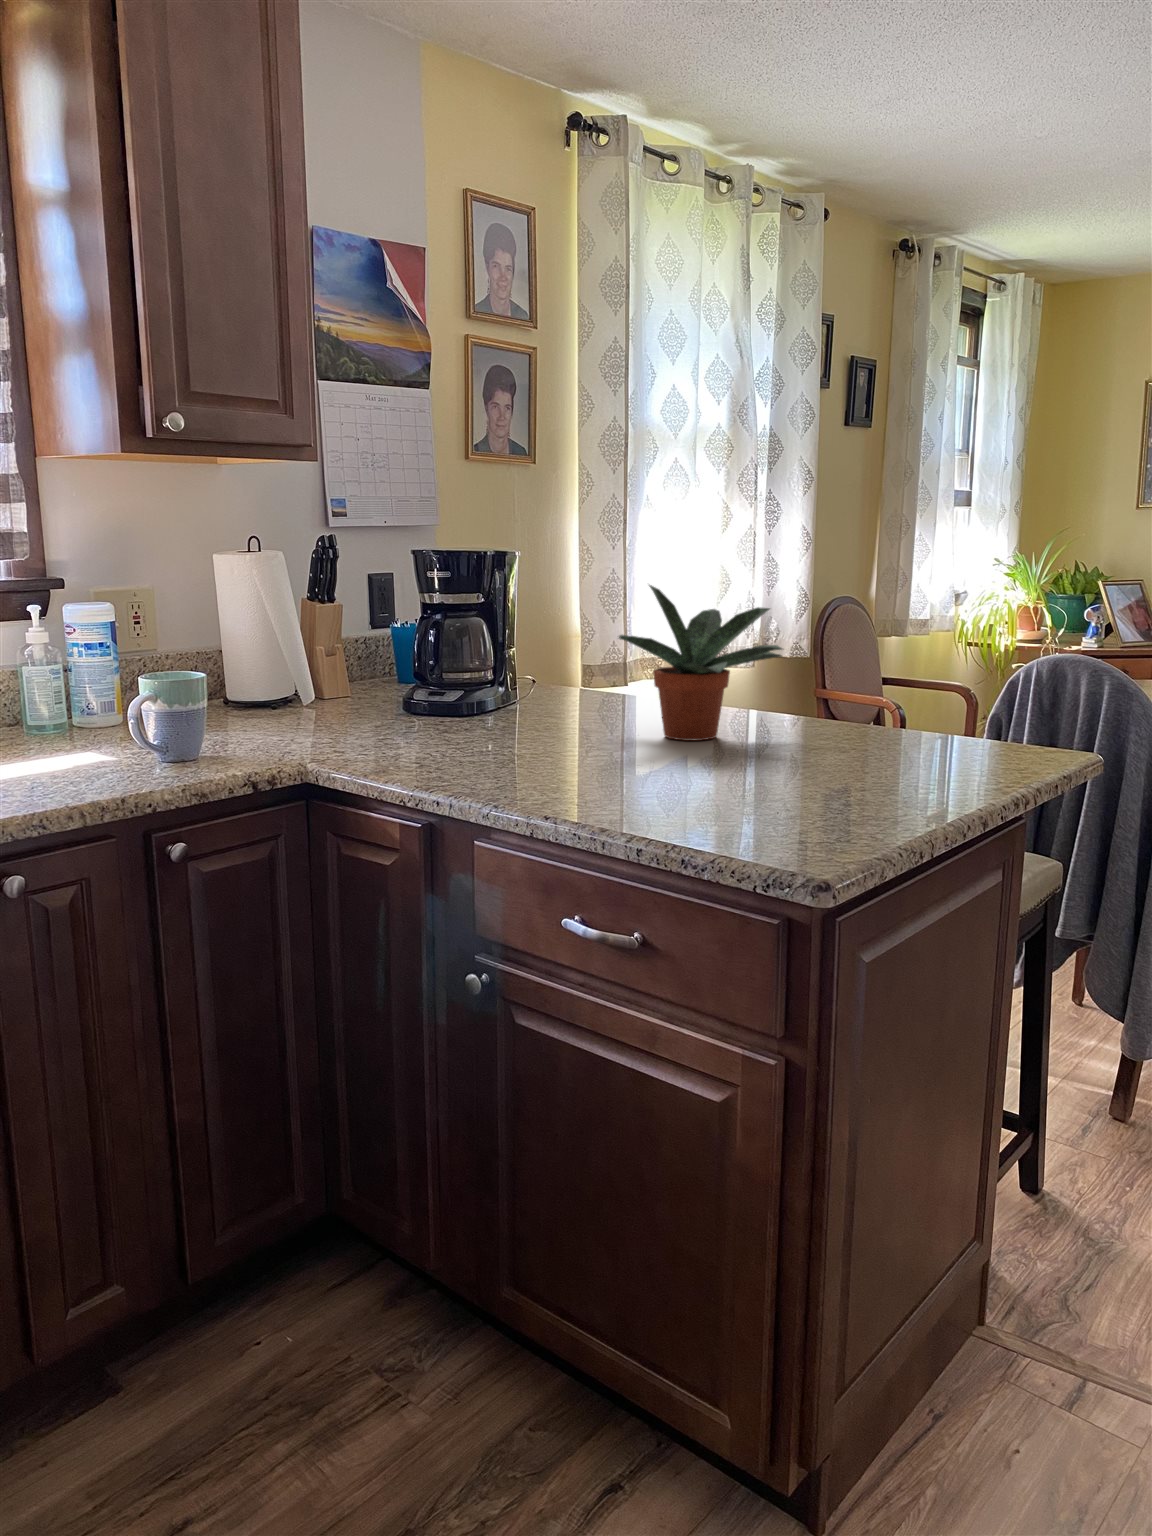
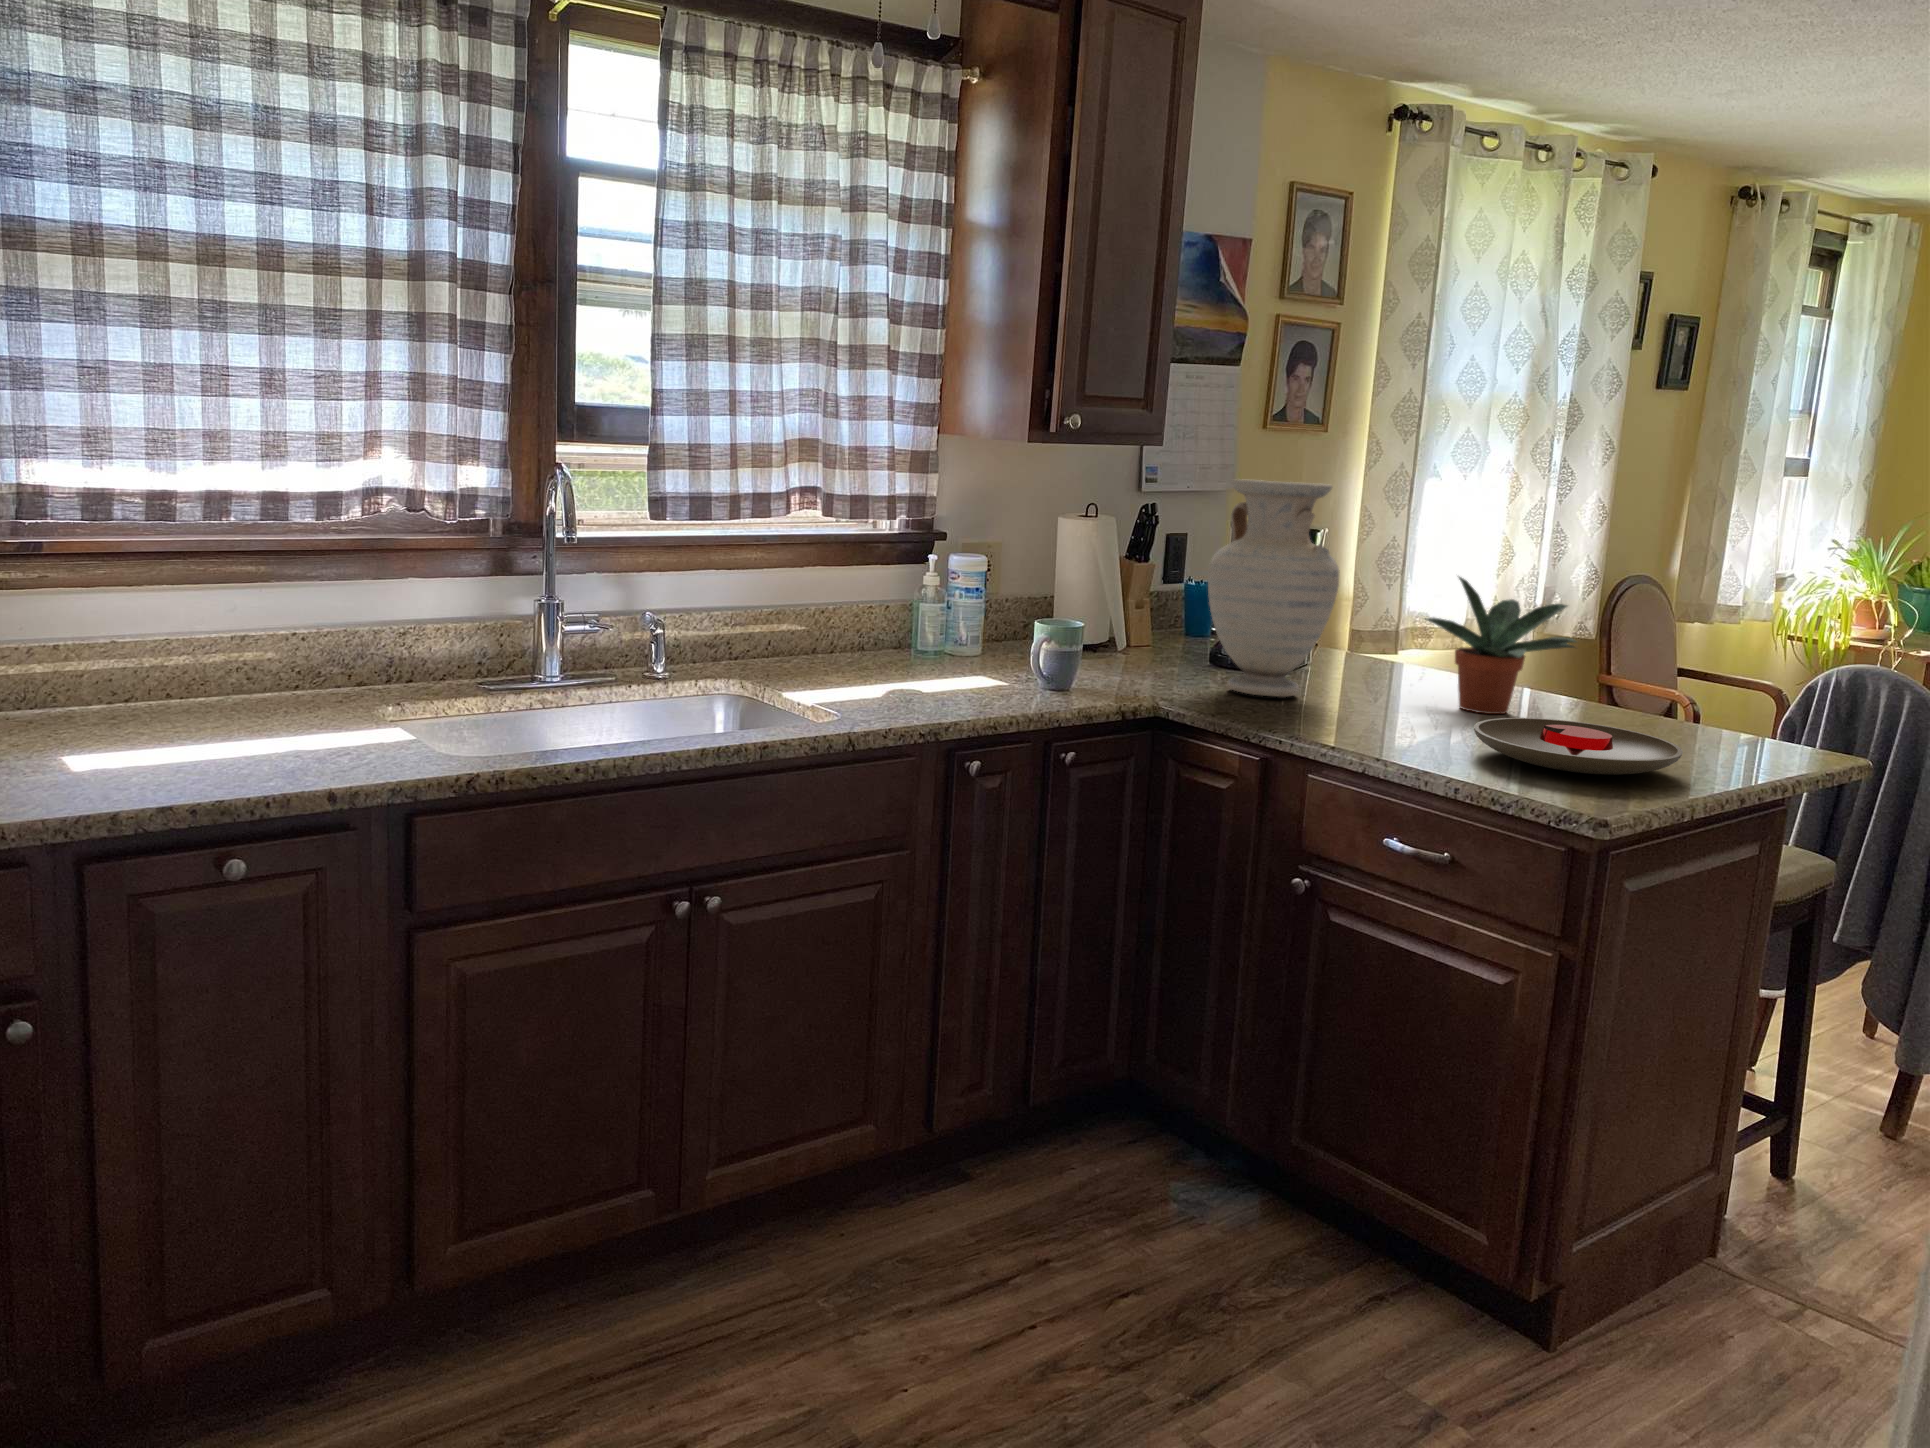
vase: none [360,481,514,744] -> present [1208,479,1339,697]
plate: none [664,742,911,810] -> present [1474,718,1683,774]

